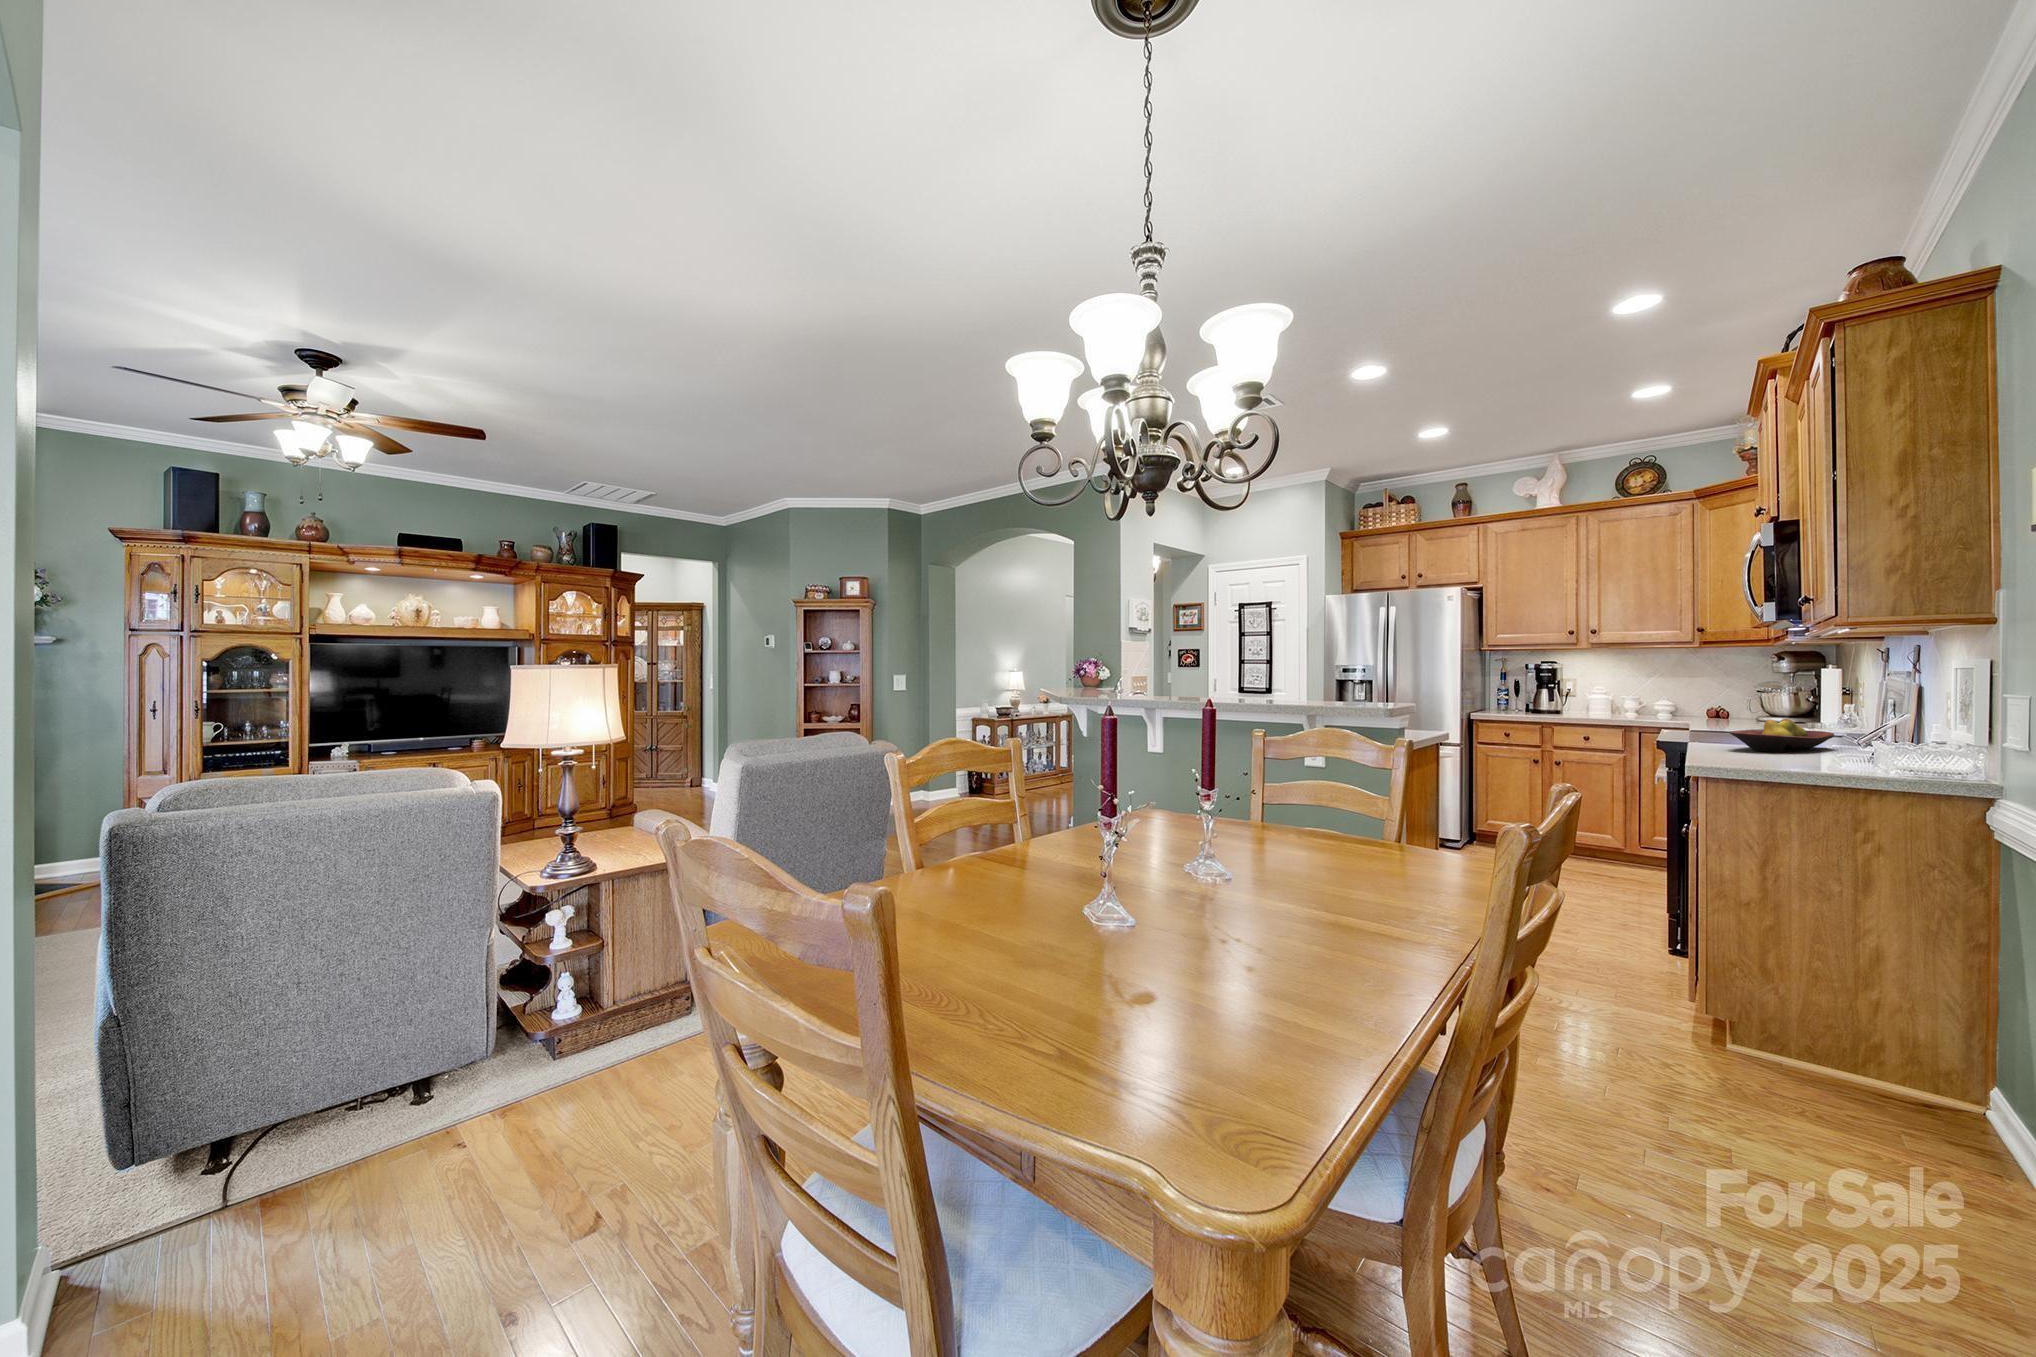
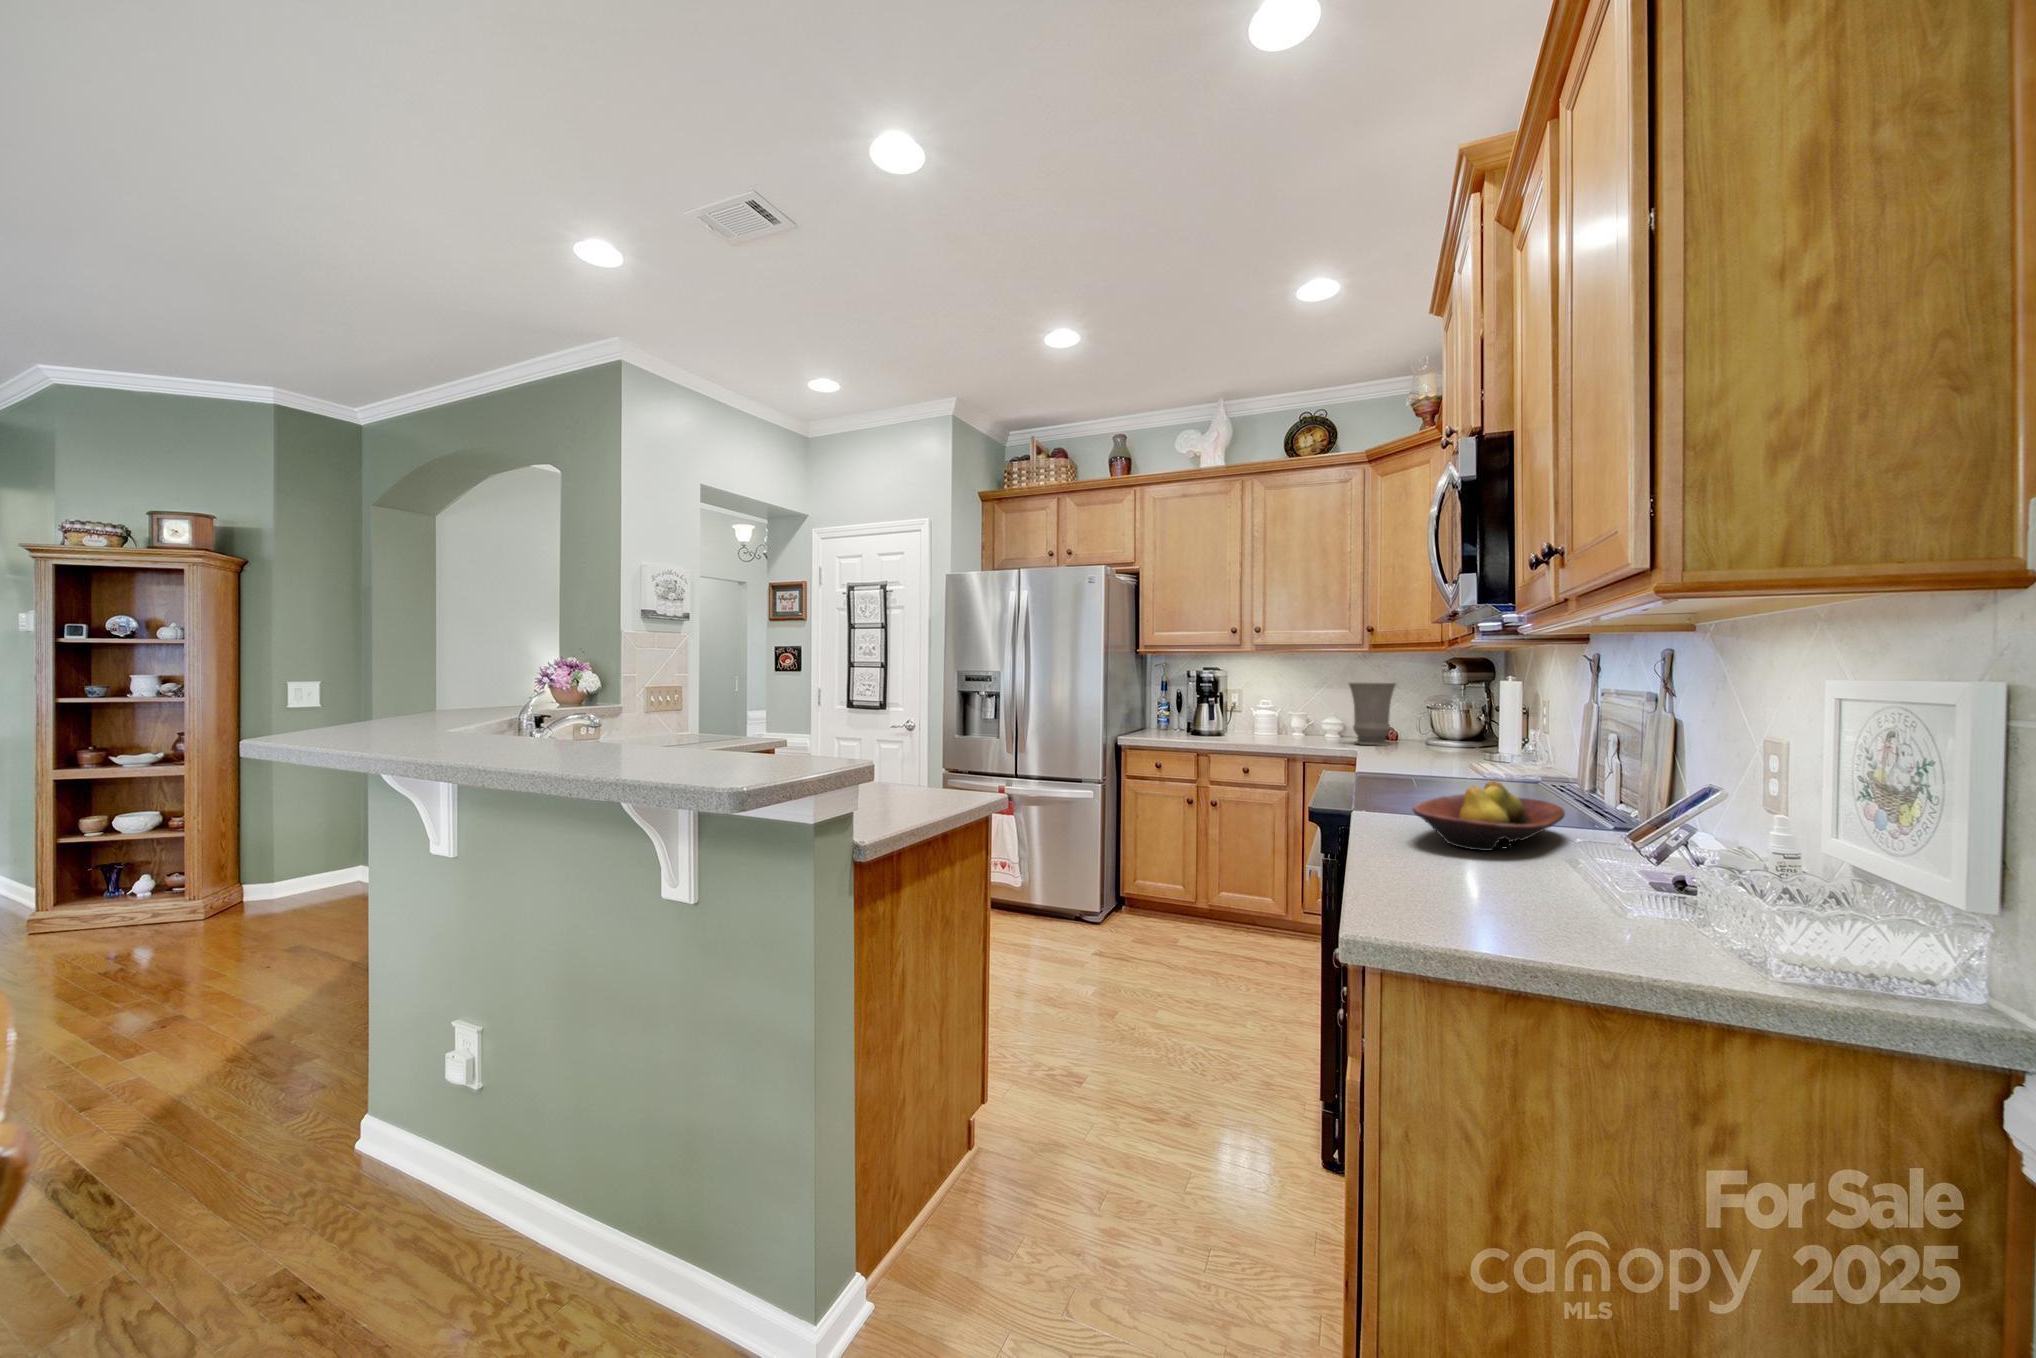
vase: none [1678,671,1726,721] -> present [1349,683,1396,746]

